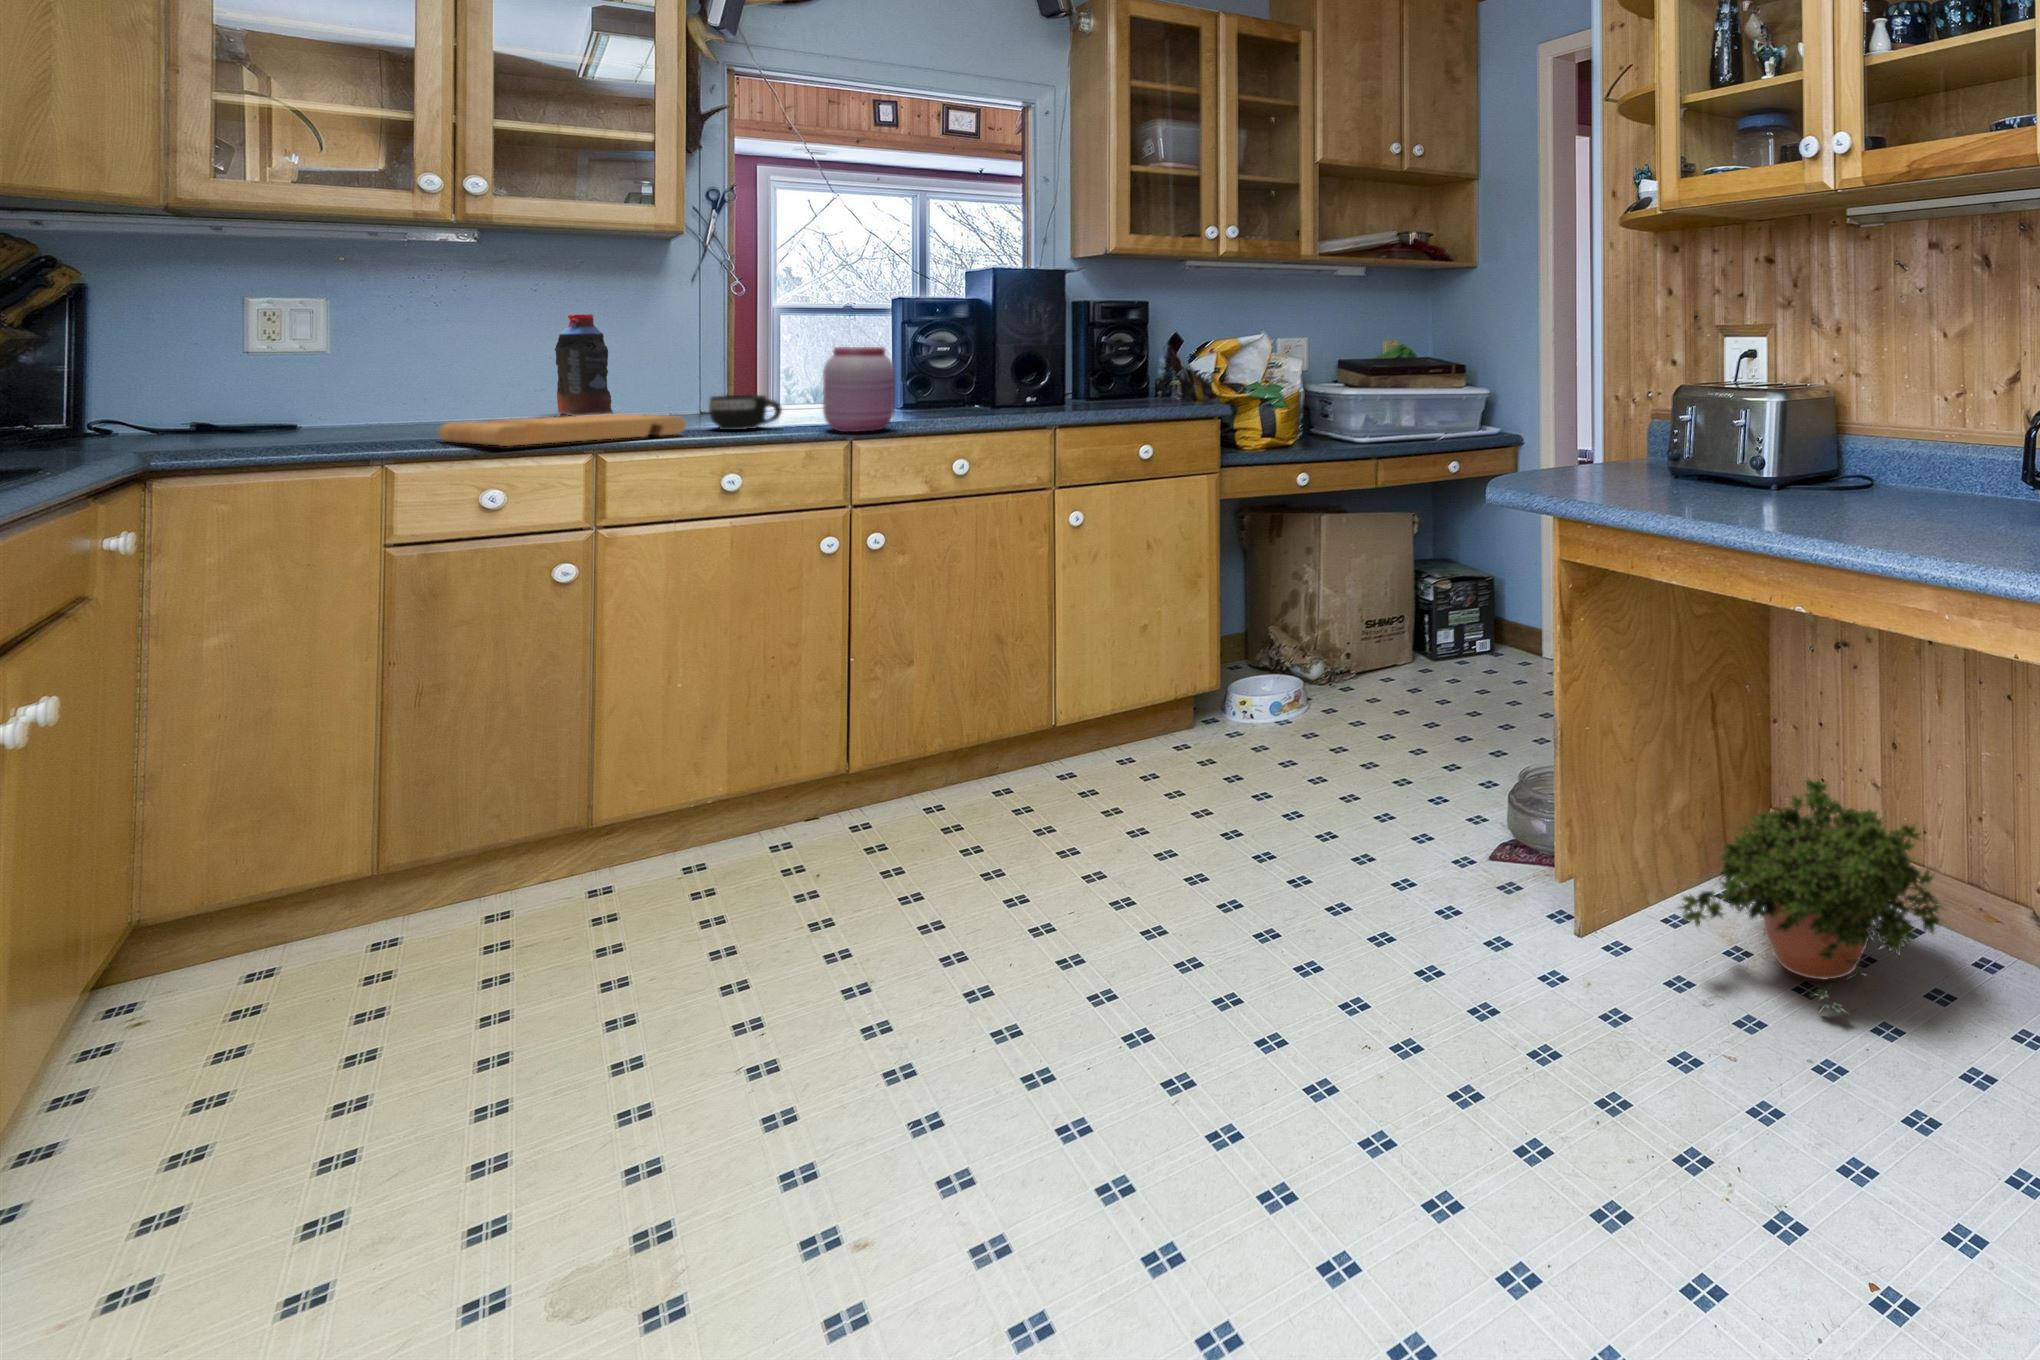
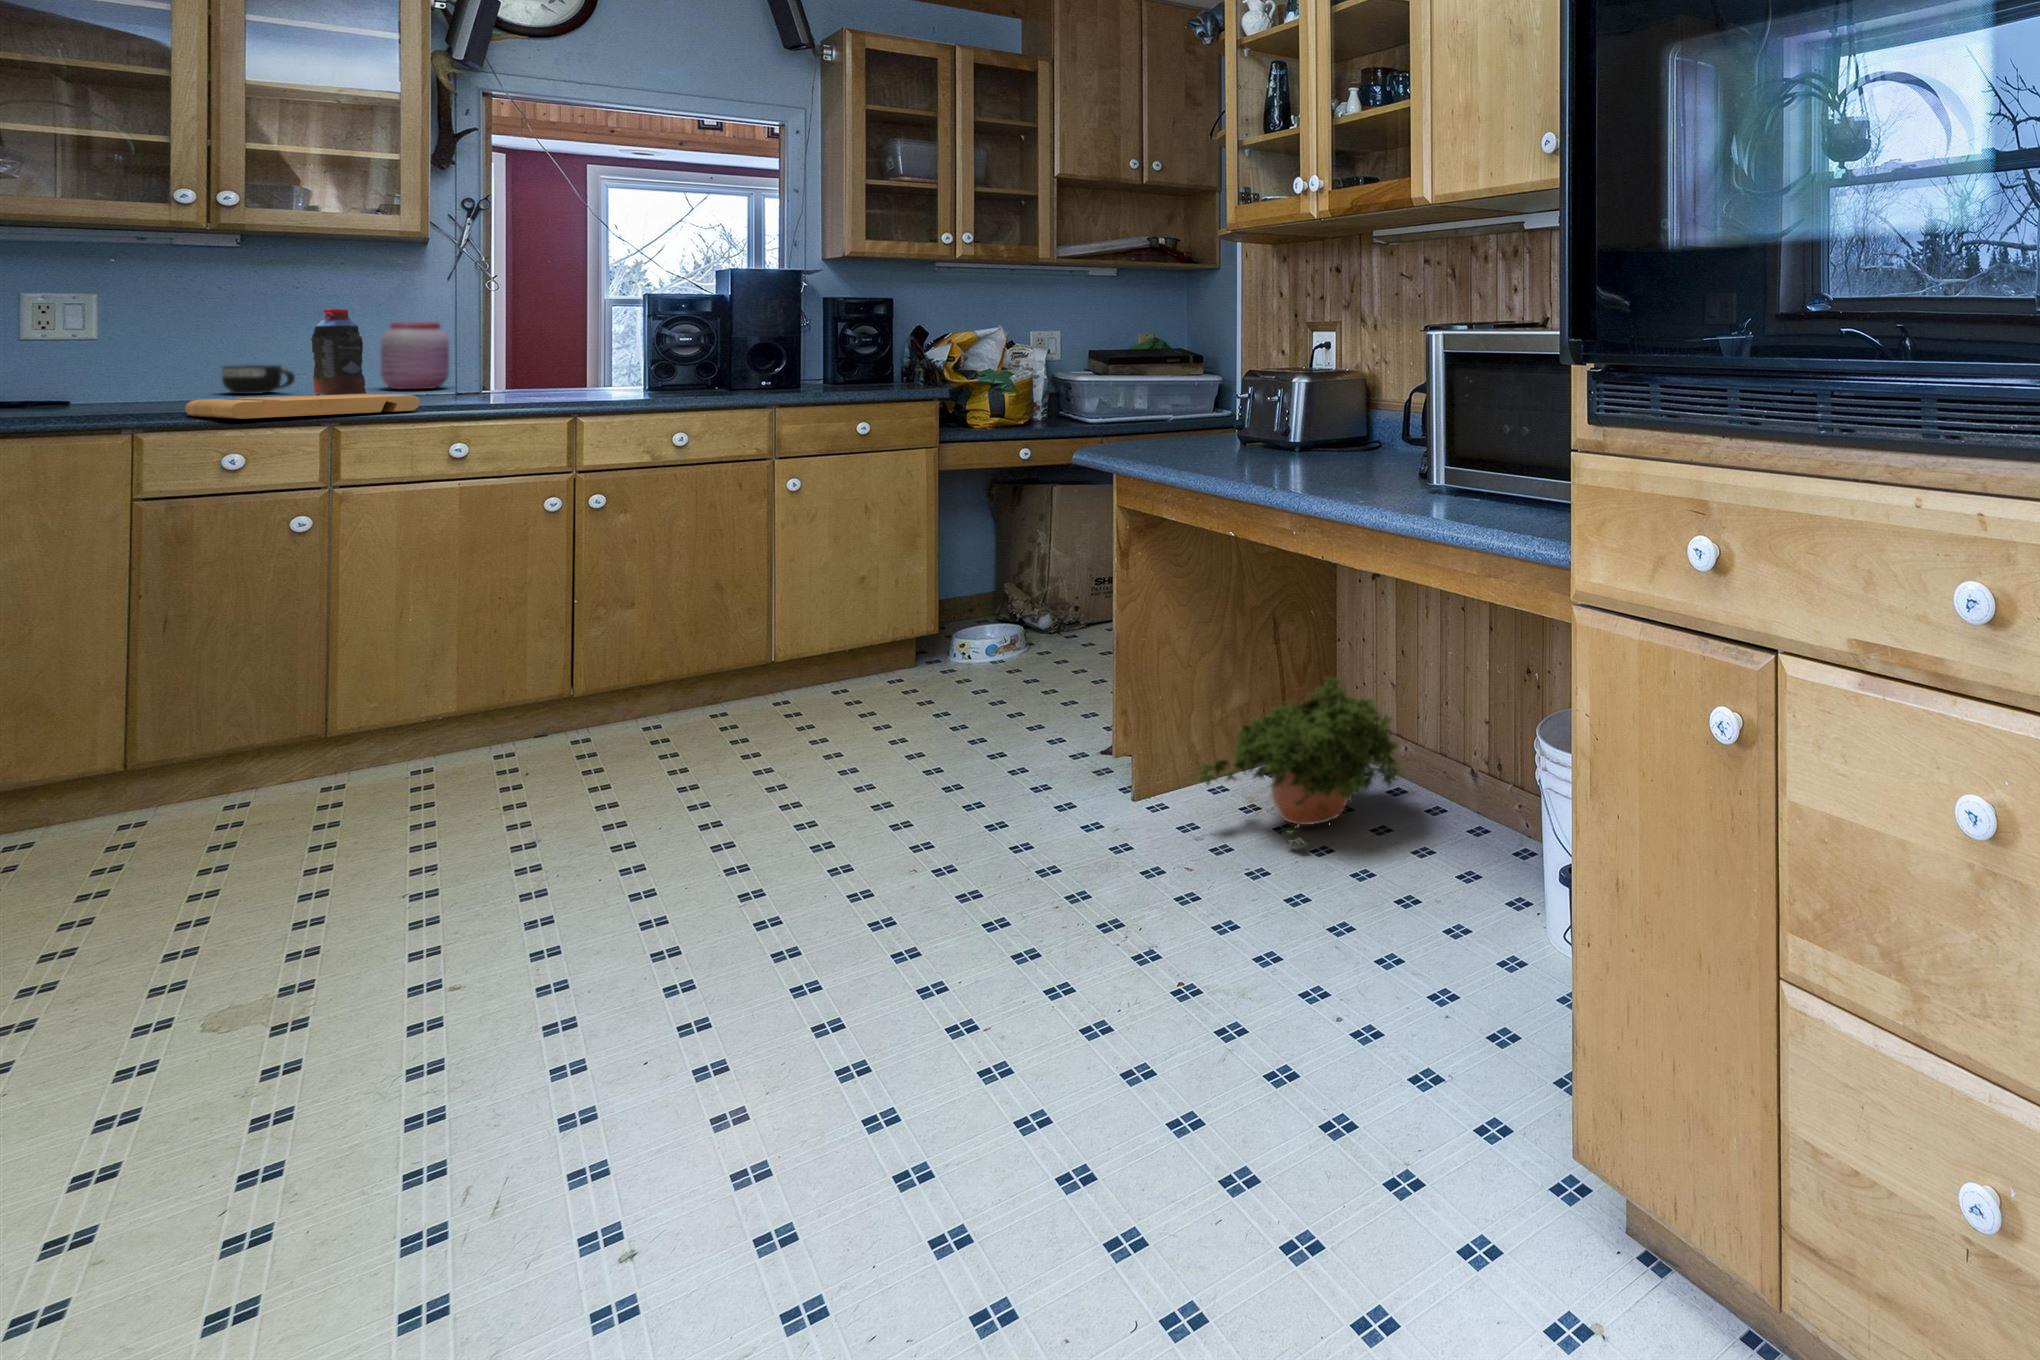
jar: present [823,347,895,432] -> present [381,322,449,389]
mug: present [709,395,782,430] -> present [222,365,295,394]

